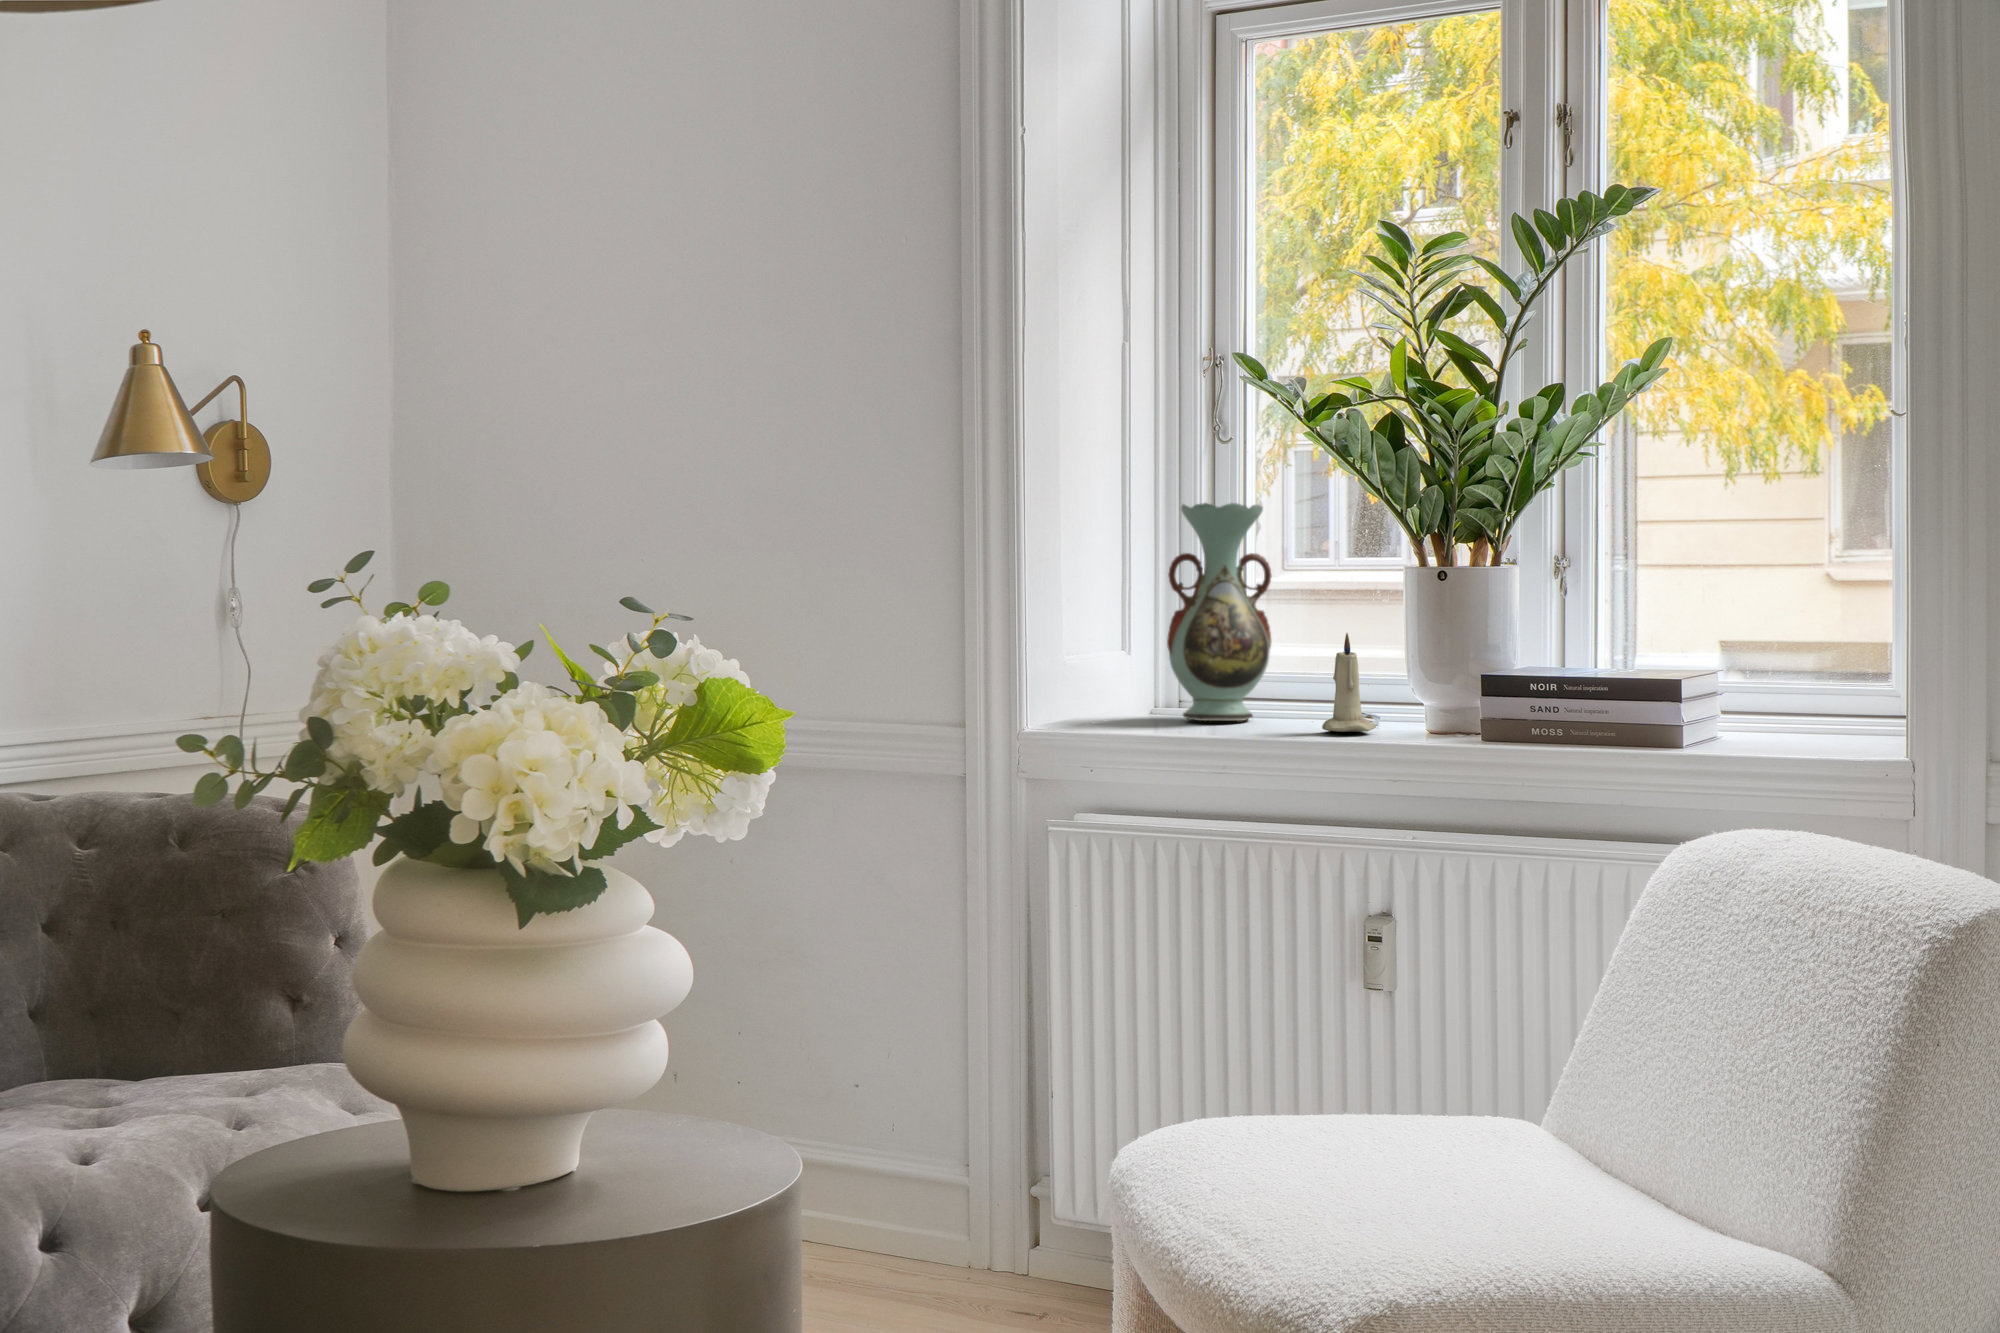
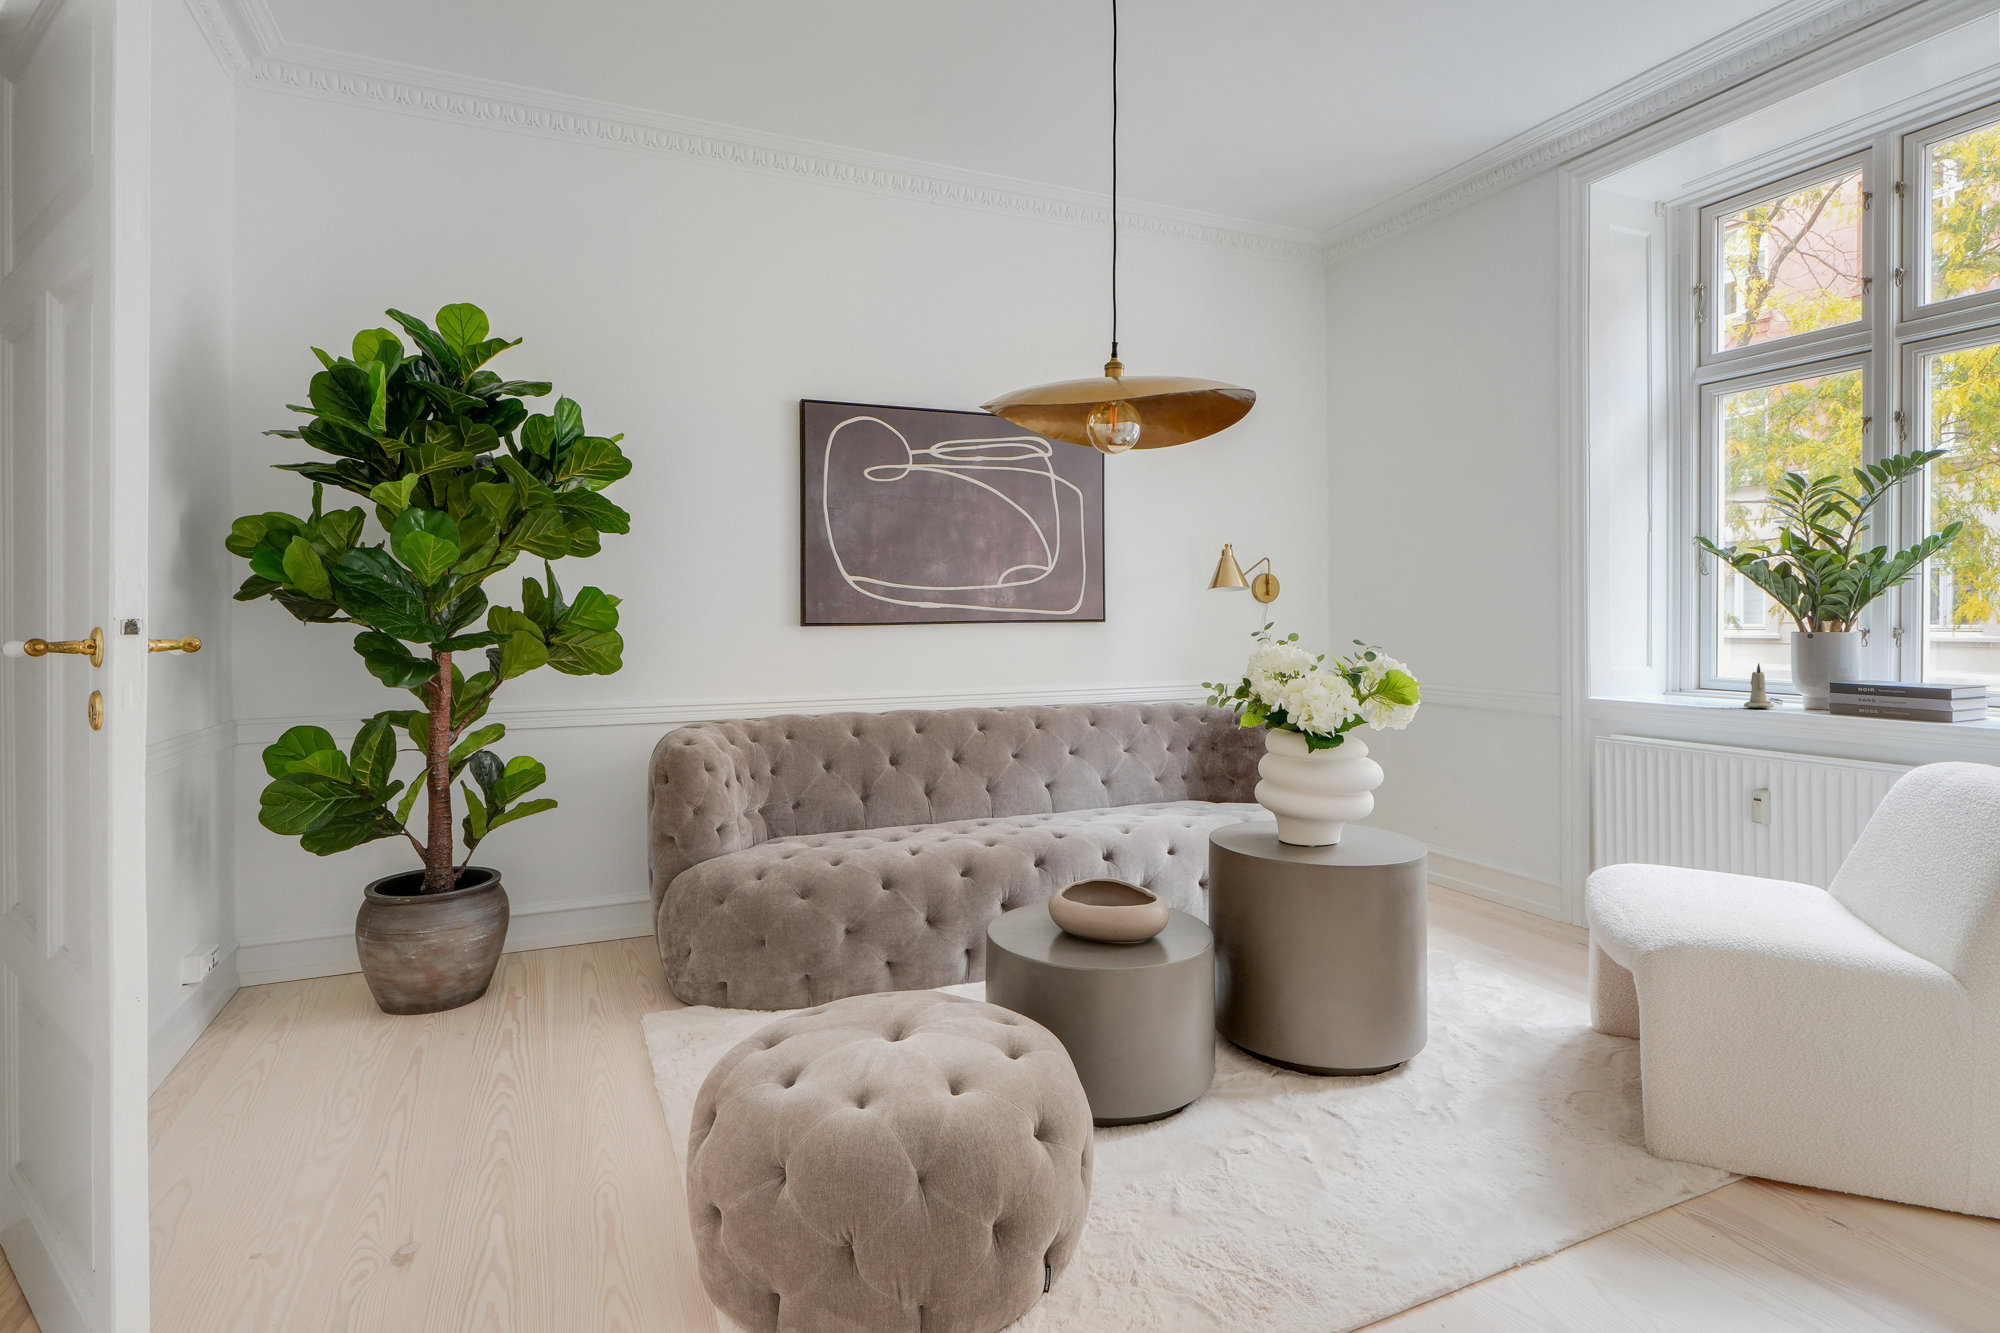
decorative vase: present [1167,503,1272,721] -> none [1660,605,1718,702]

